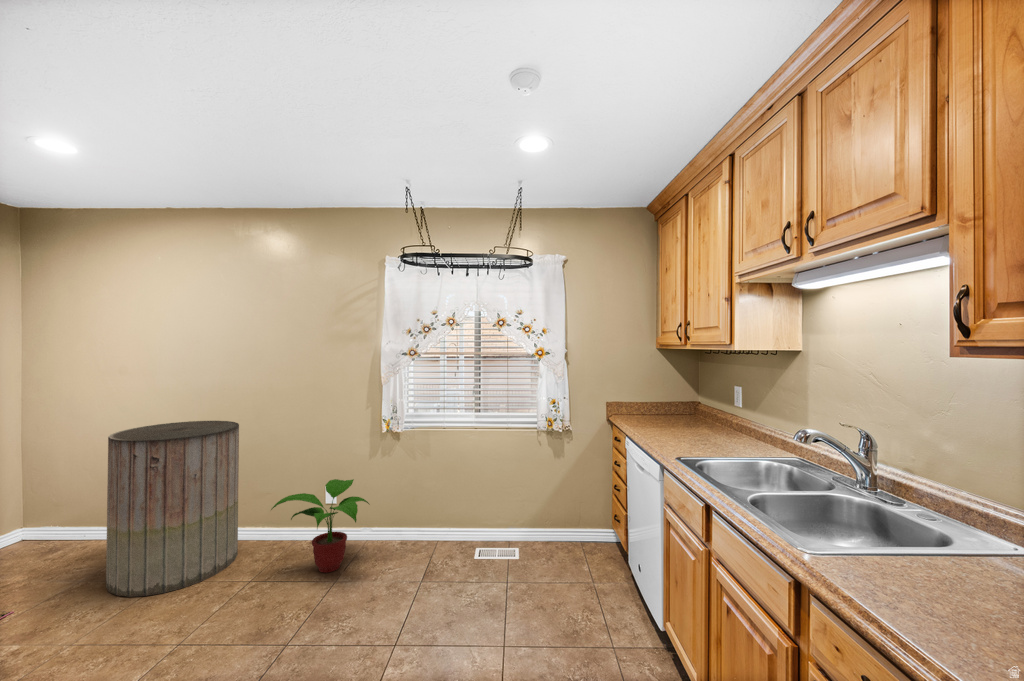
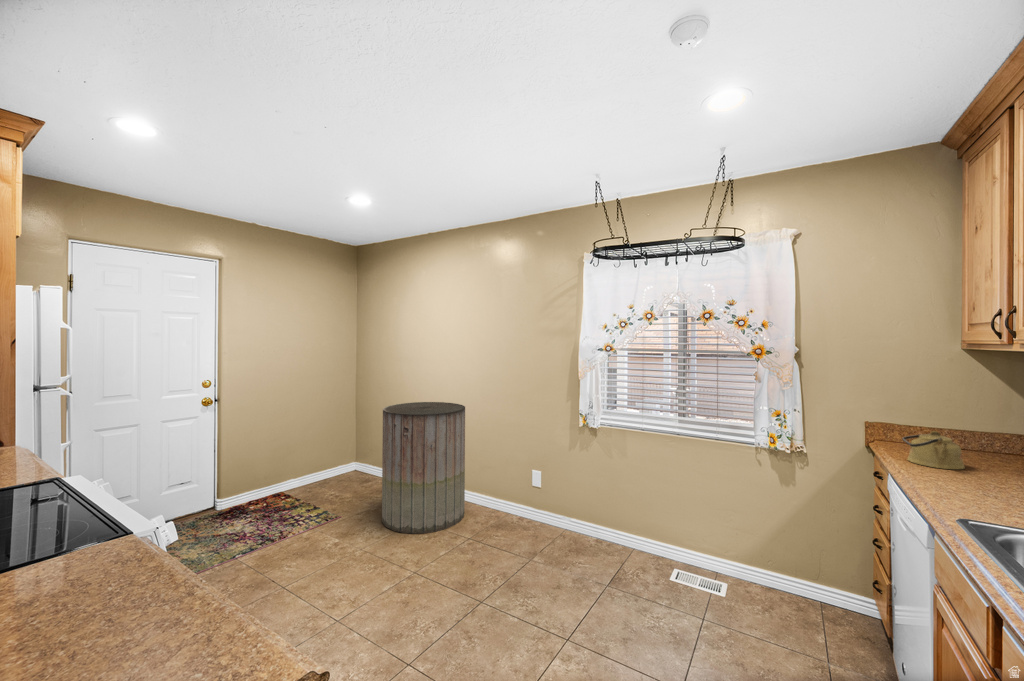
kettle: none [632,405,665,429] -> present [902,431,965,469]
potted plant: present [271,479,369,573] -> none [482,467,565,552]

